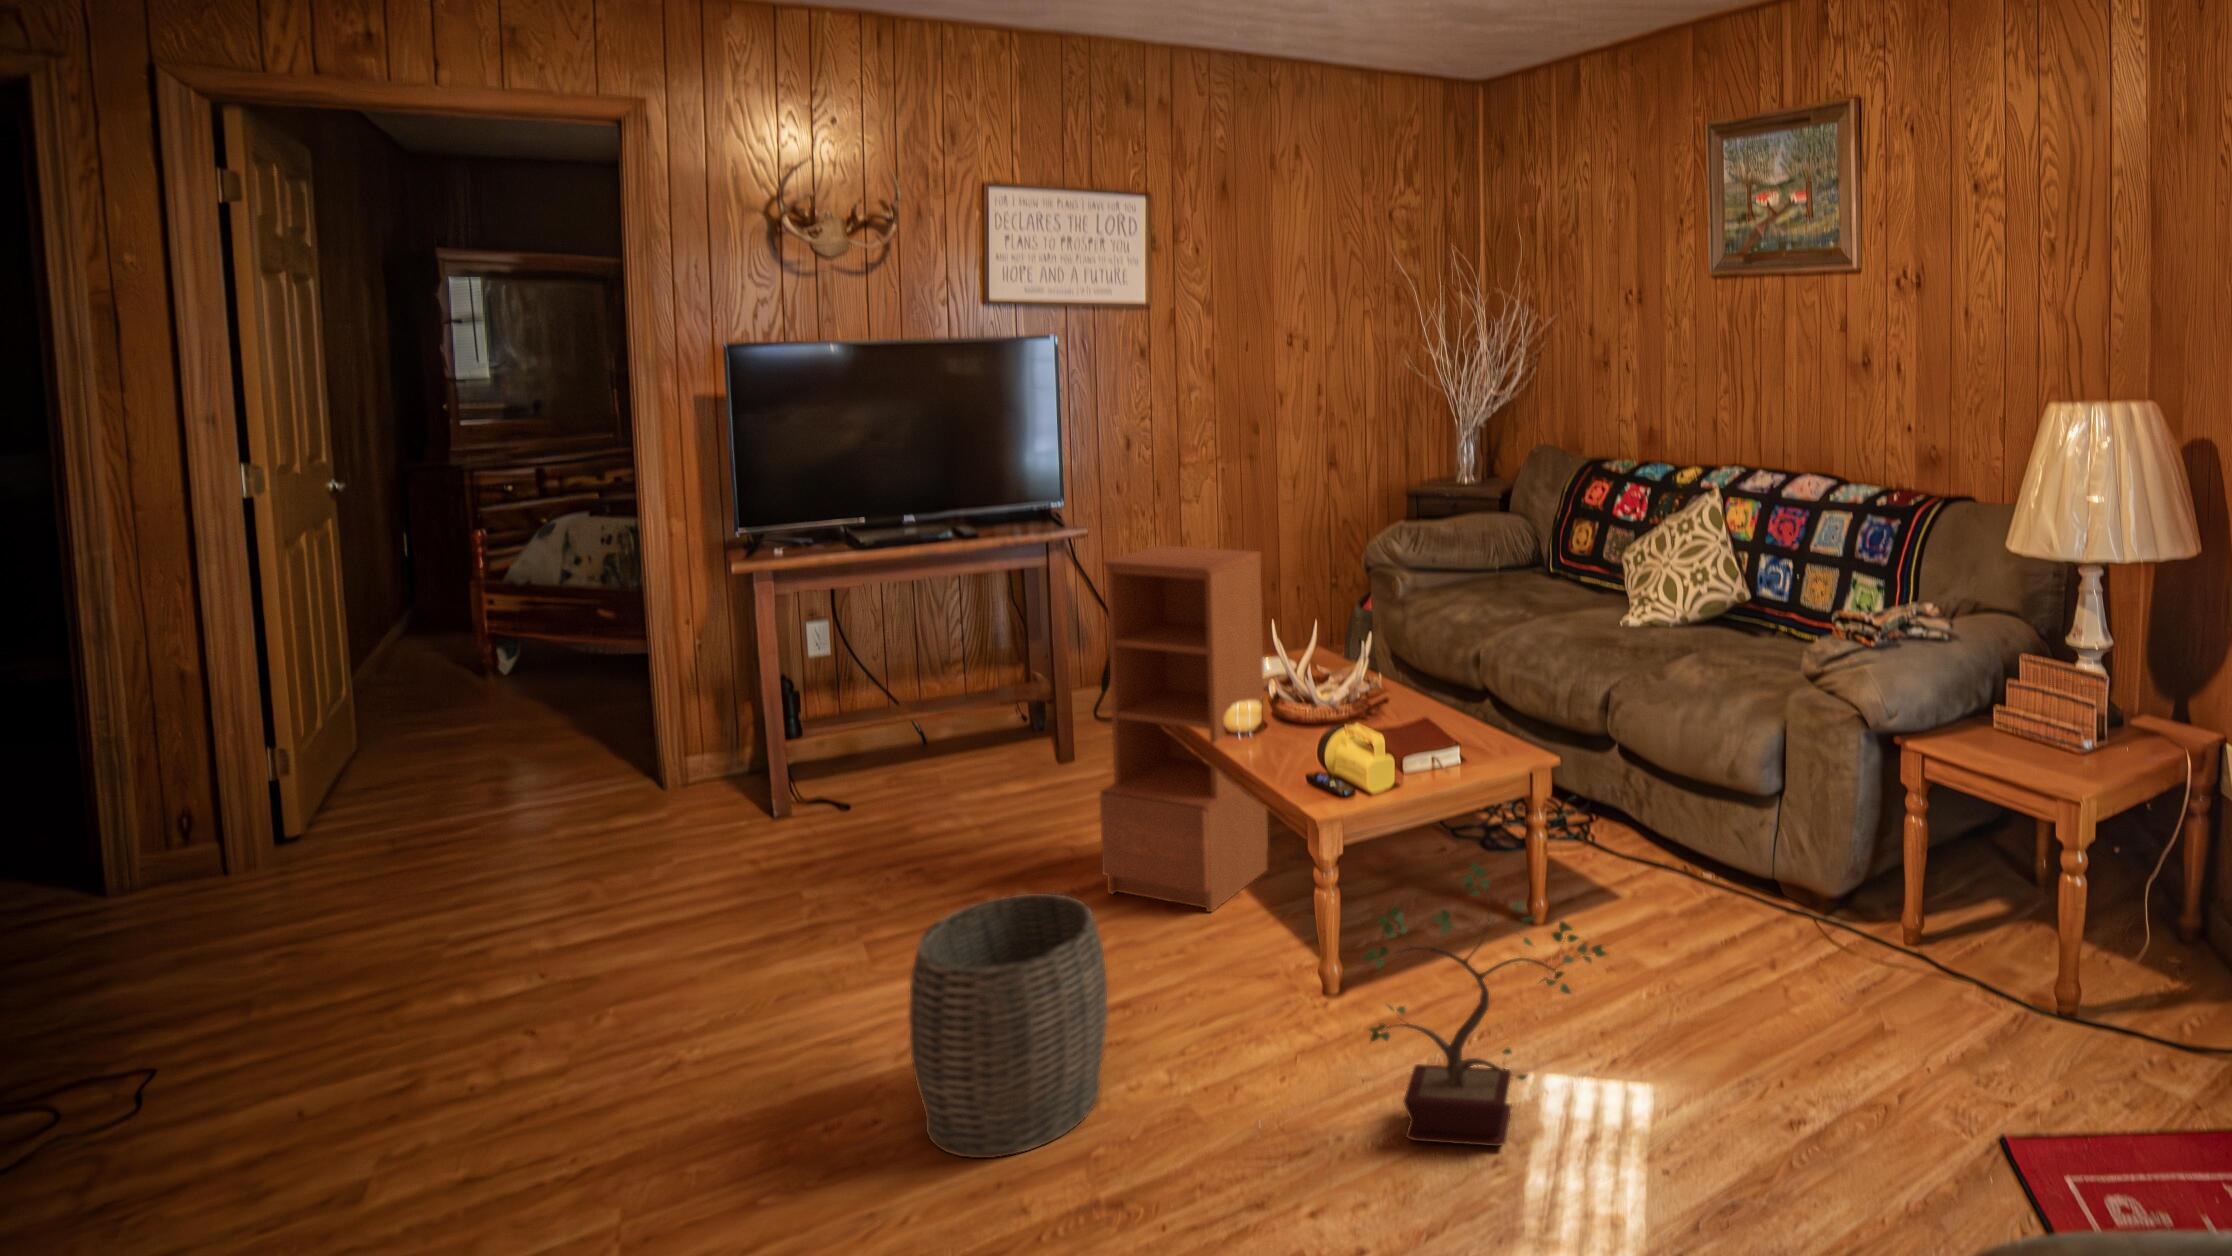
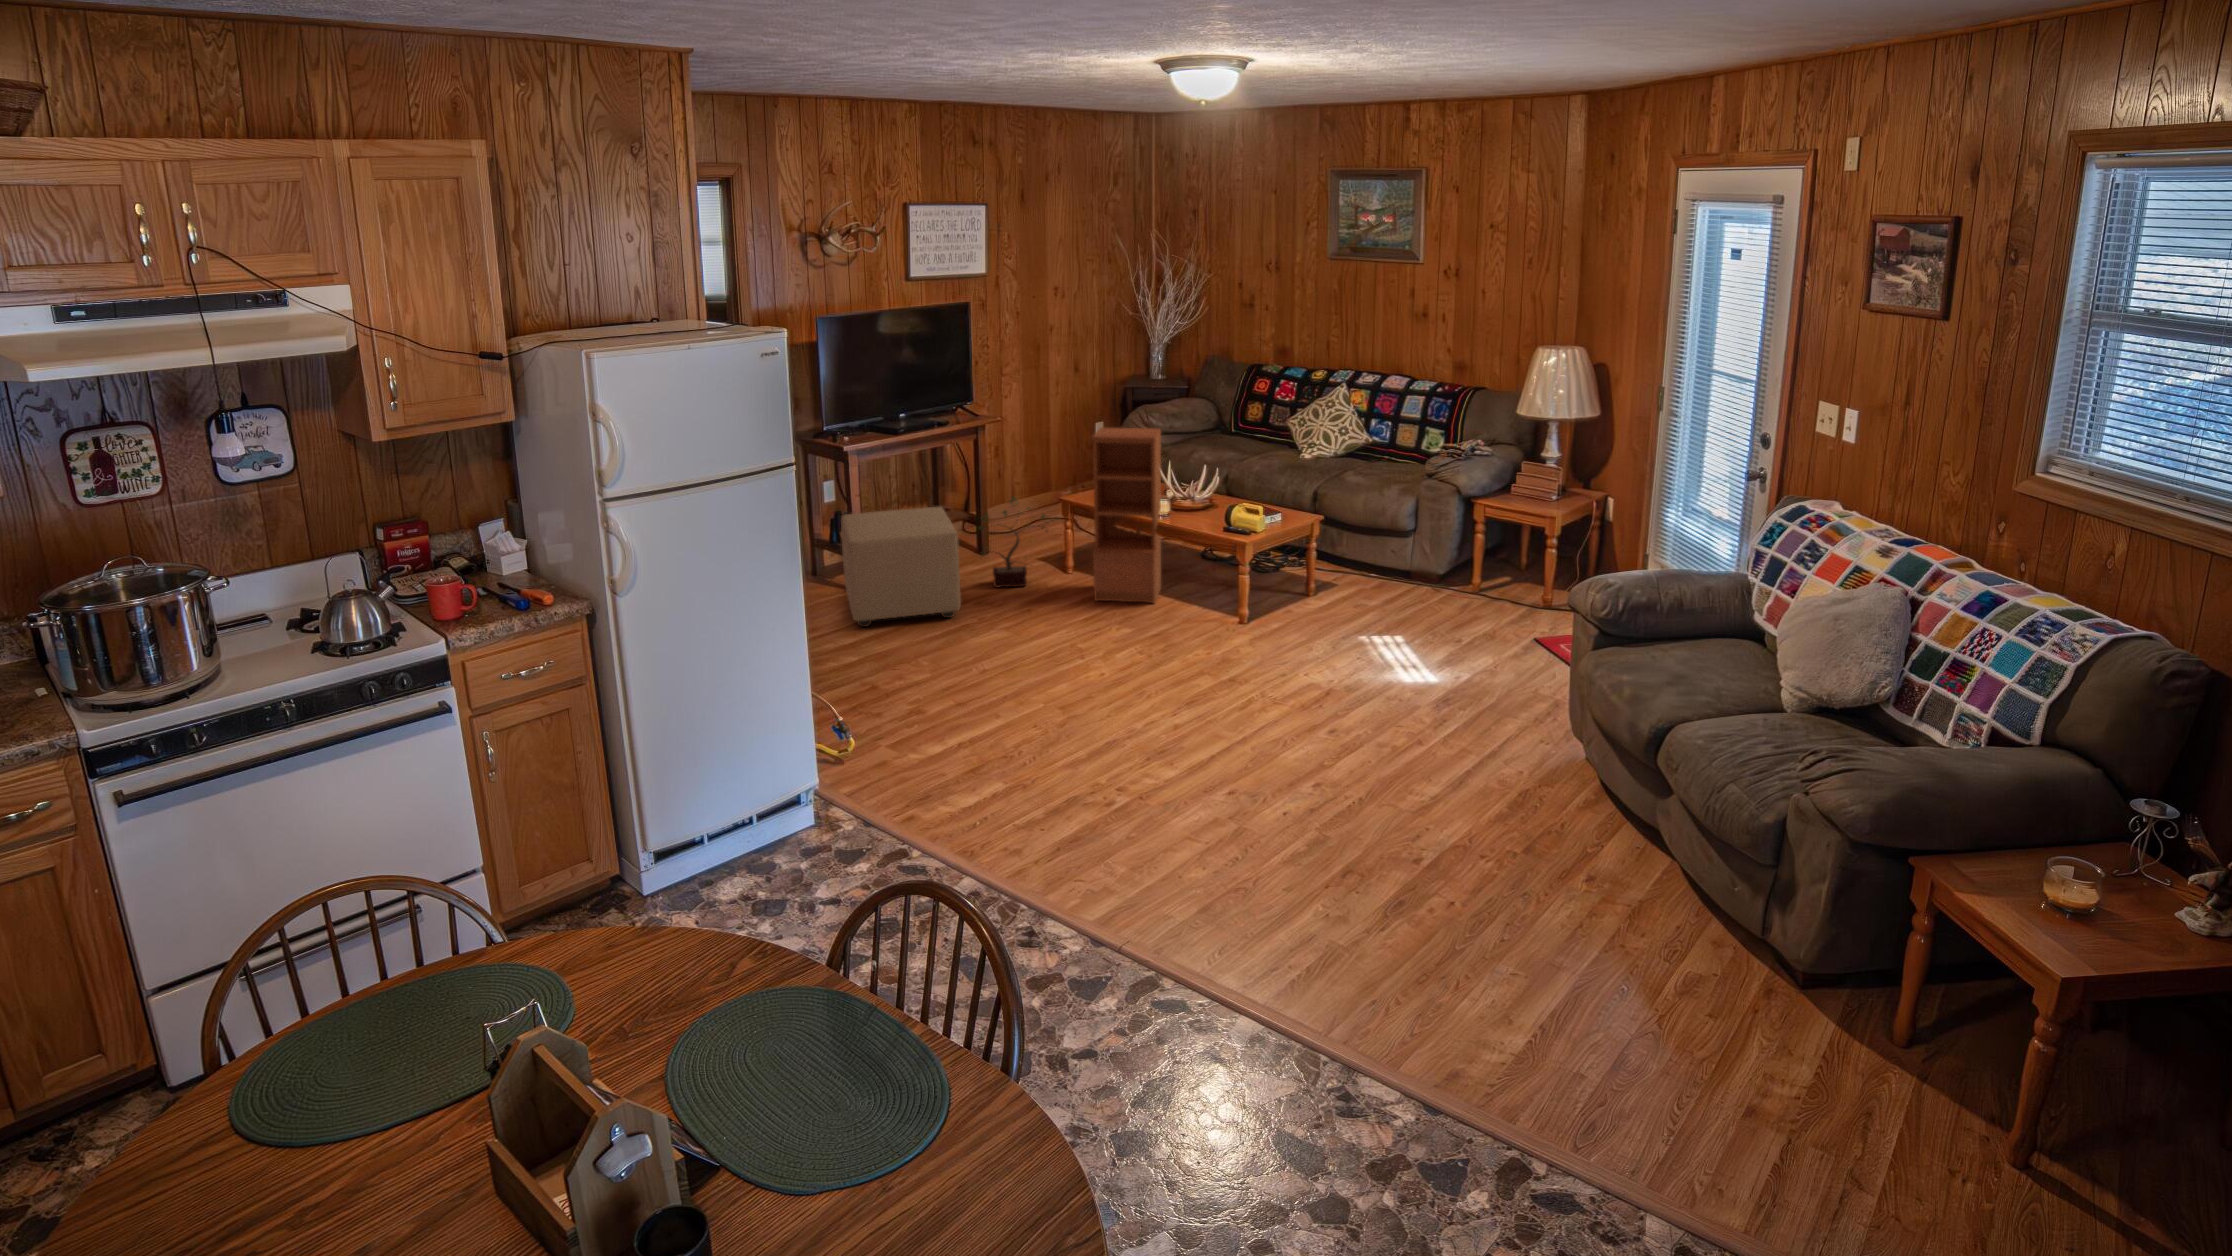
ottoman: none [593,680,903,915] -> present [841,507,961,627]
potted plant: present [1362,862,1606,1146] -> present [978,497,1058,587]
woven basket: present [909,893,1108,1158] -> none [1115,580,1192,676]

